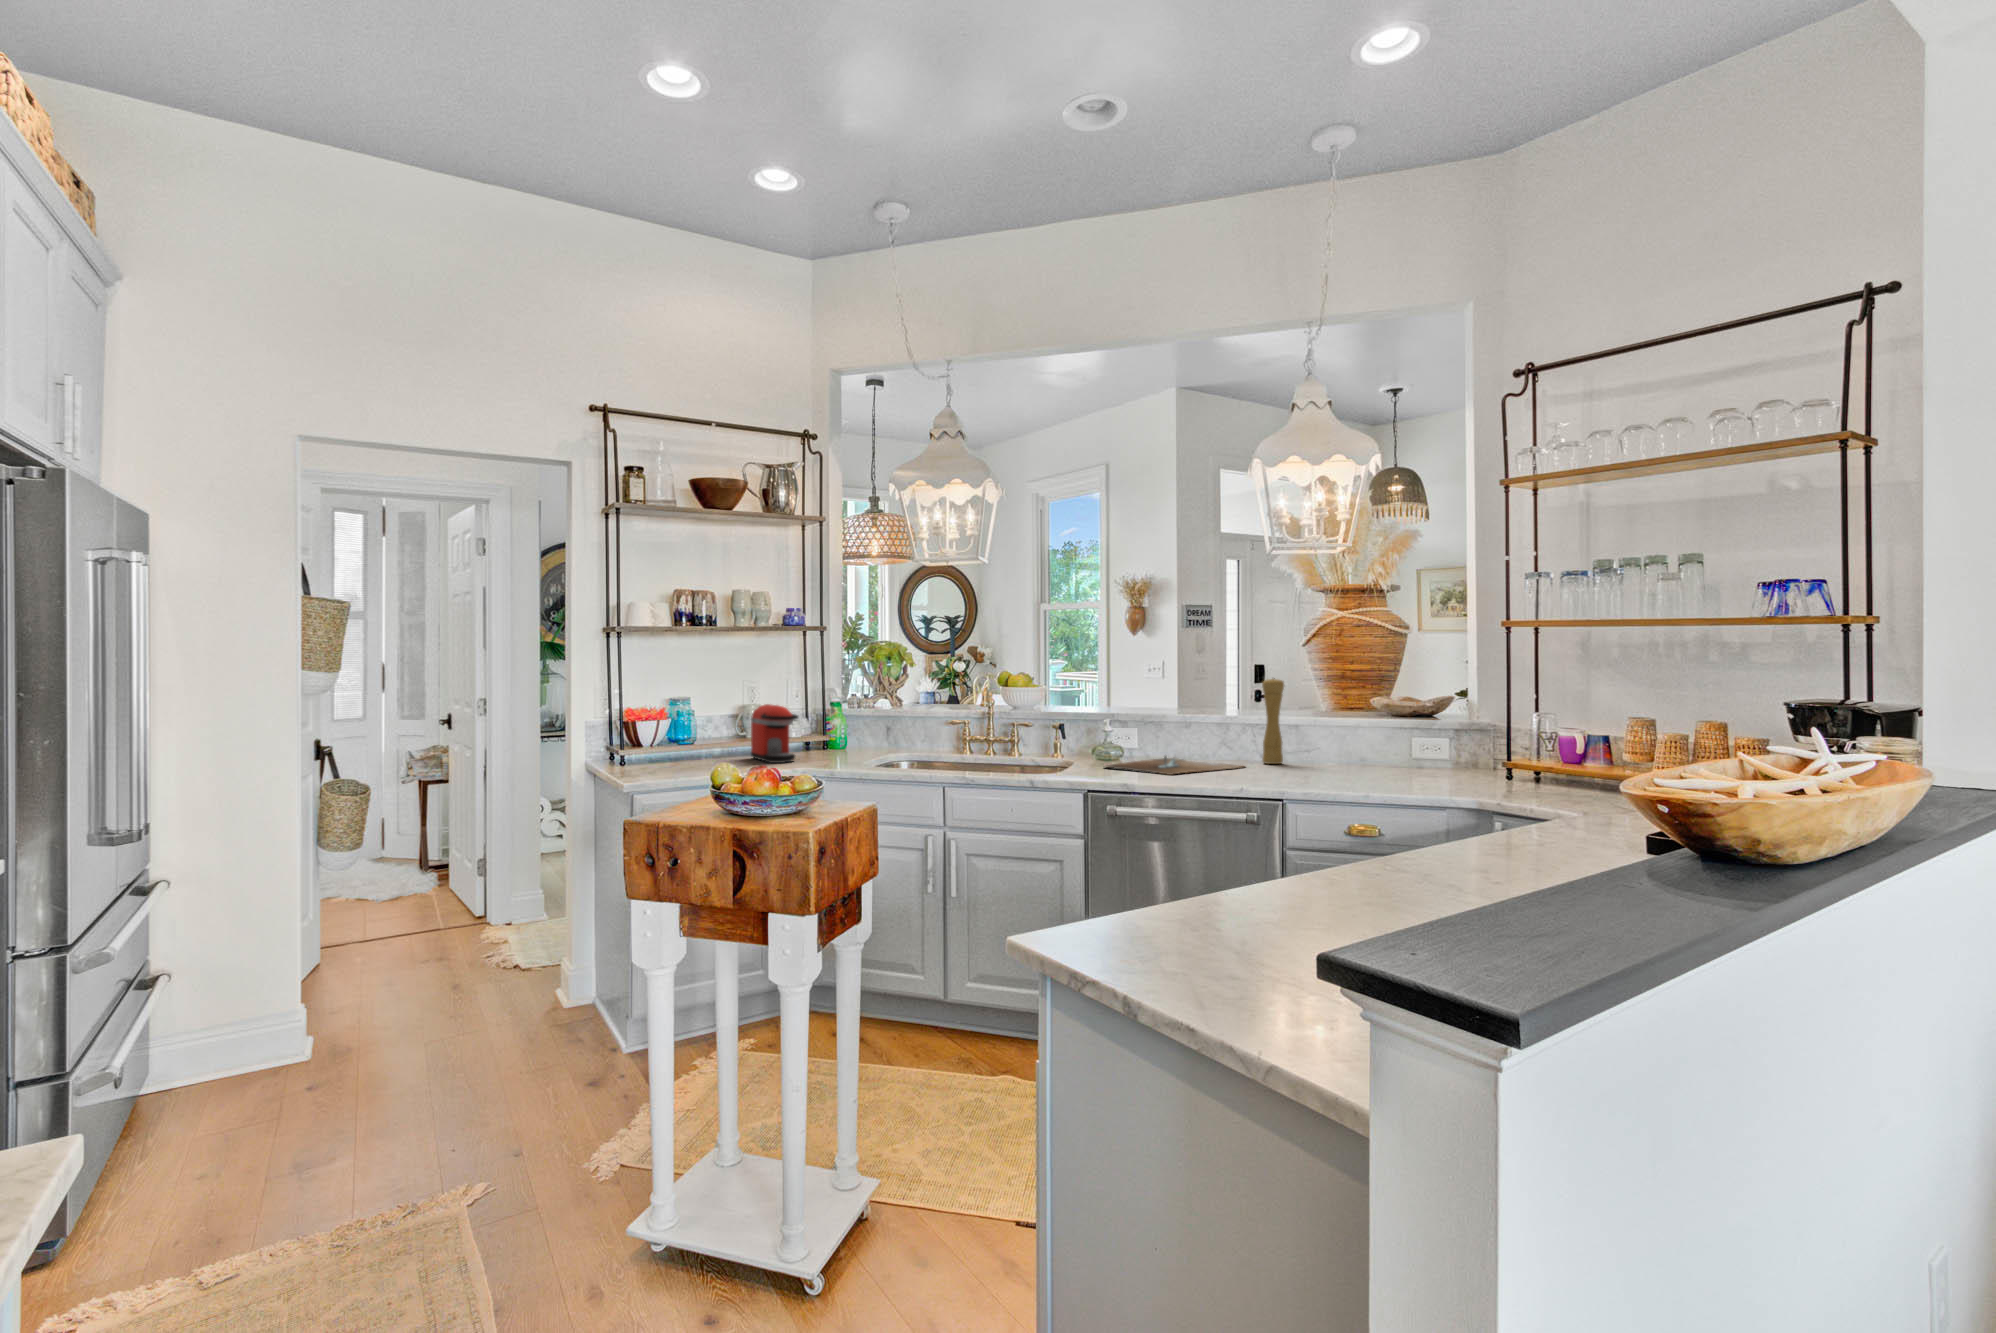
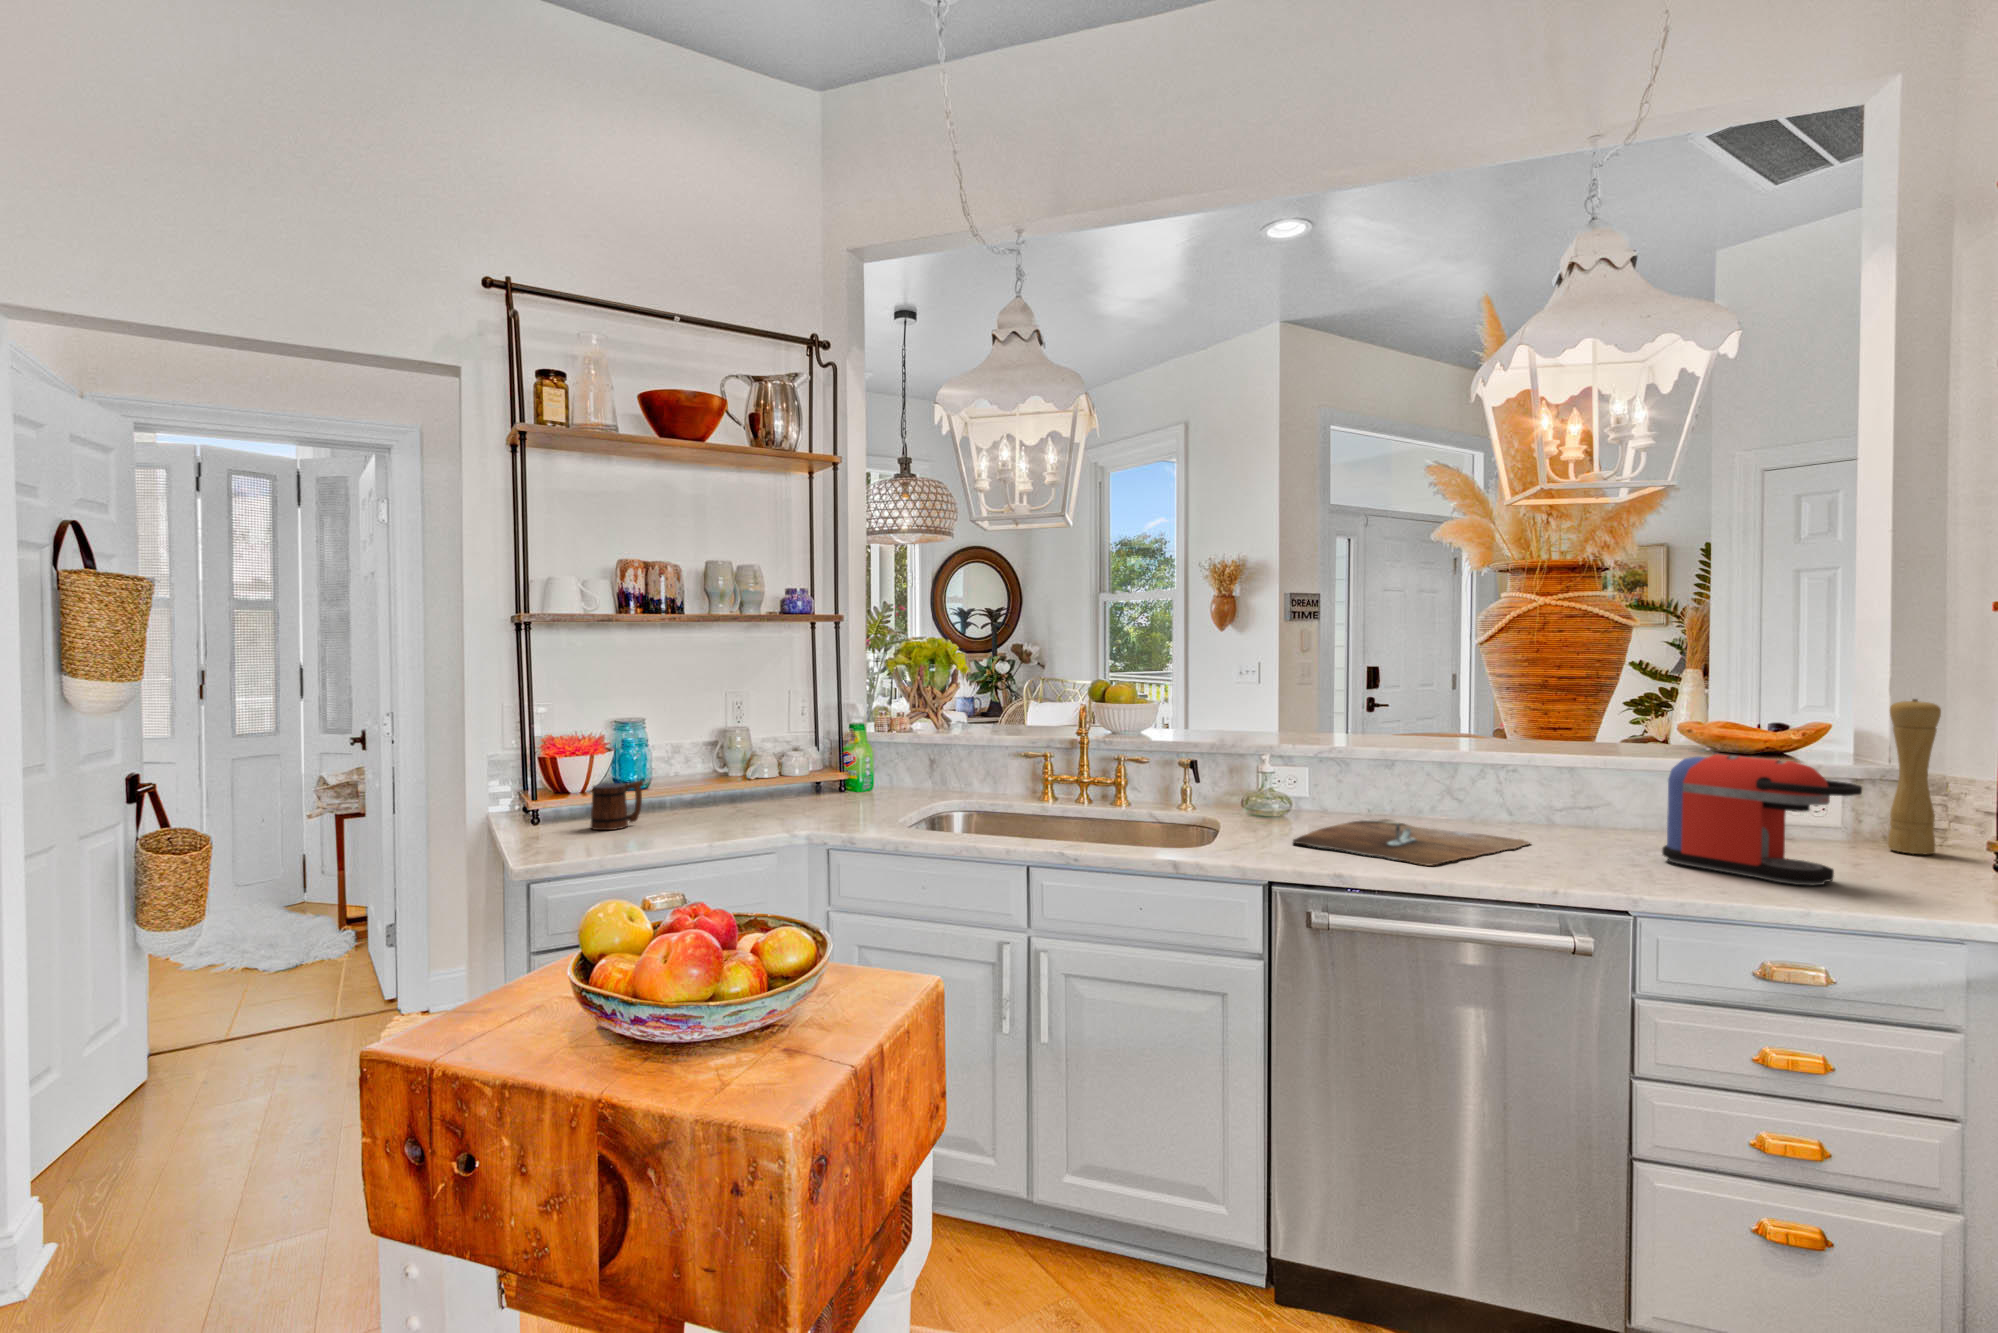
pepper mill: present [1262,678,1284,764] -> present [1888,699,1941,854]
coffee maker: present [751,704,798,763] -> present [1662,754,1862,885]
mug: none [665,734,698,765] -> present [591,780,643,830]

